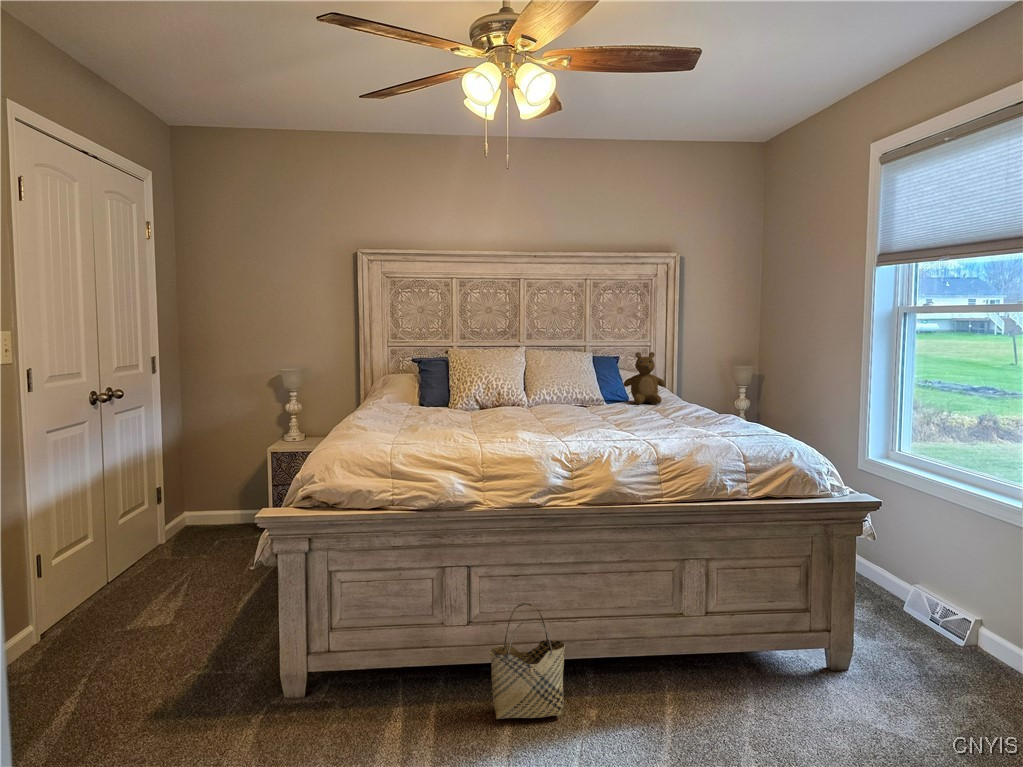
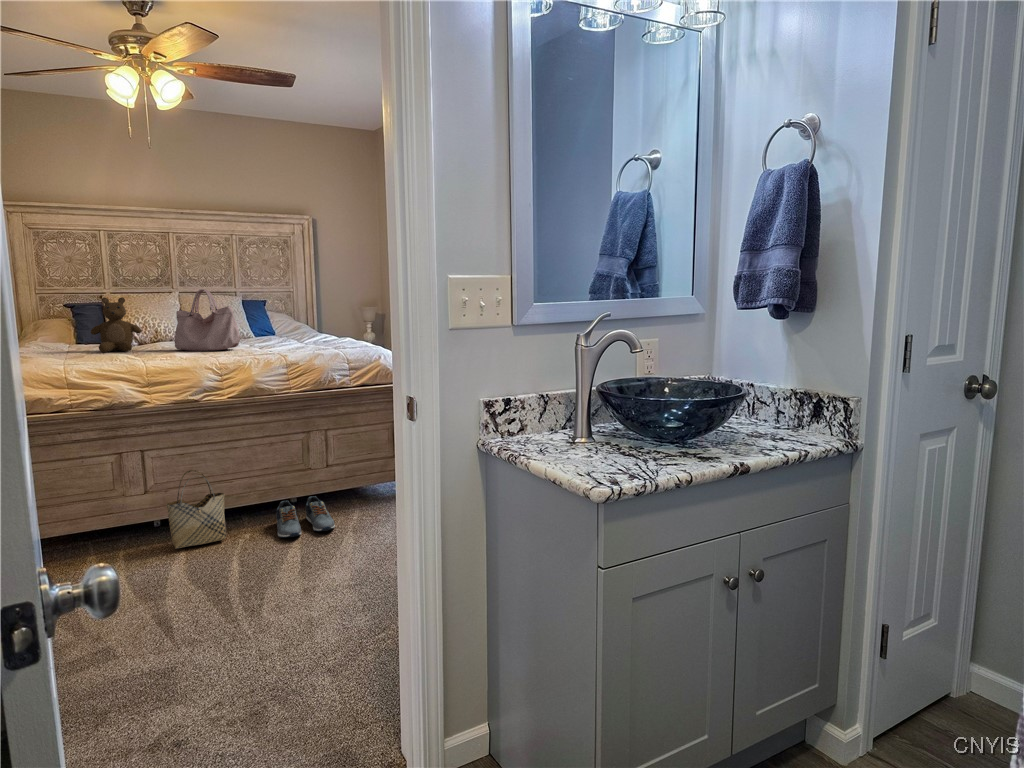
handbag: none [517,346,594,426] -> present [175,289,240,351]
teddy bear: present [623,352,666,404] -> present [91,297,142,352]
shoe: none [633,664,724,741] -> present [276,496,335,537]

